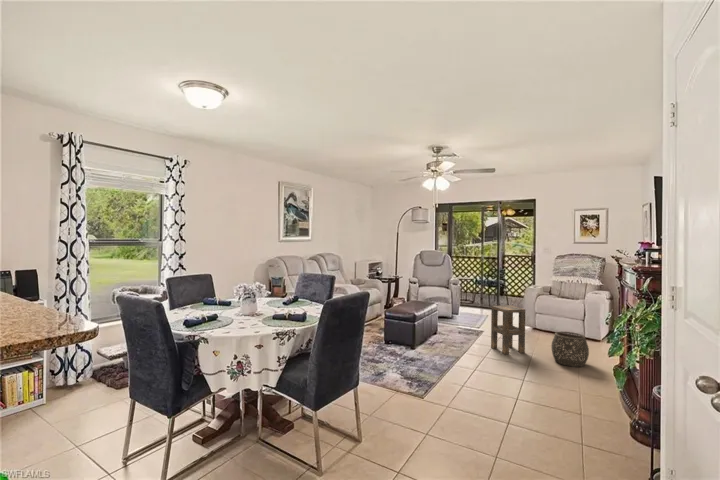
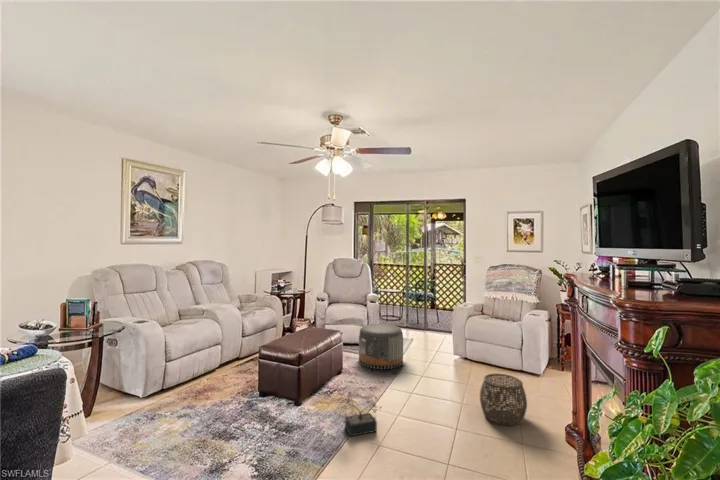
pouf: none [448,300,484,333] -> present [359,323,403,369]
side table: present [491,305,525,354] -> none [406,336,448,406]
decorative plant: none [446,335,478,366] -> present [337,392,381,436]

